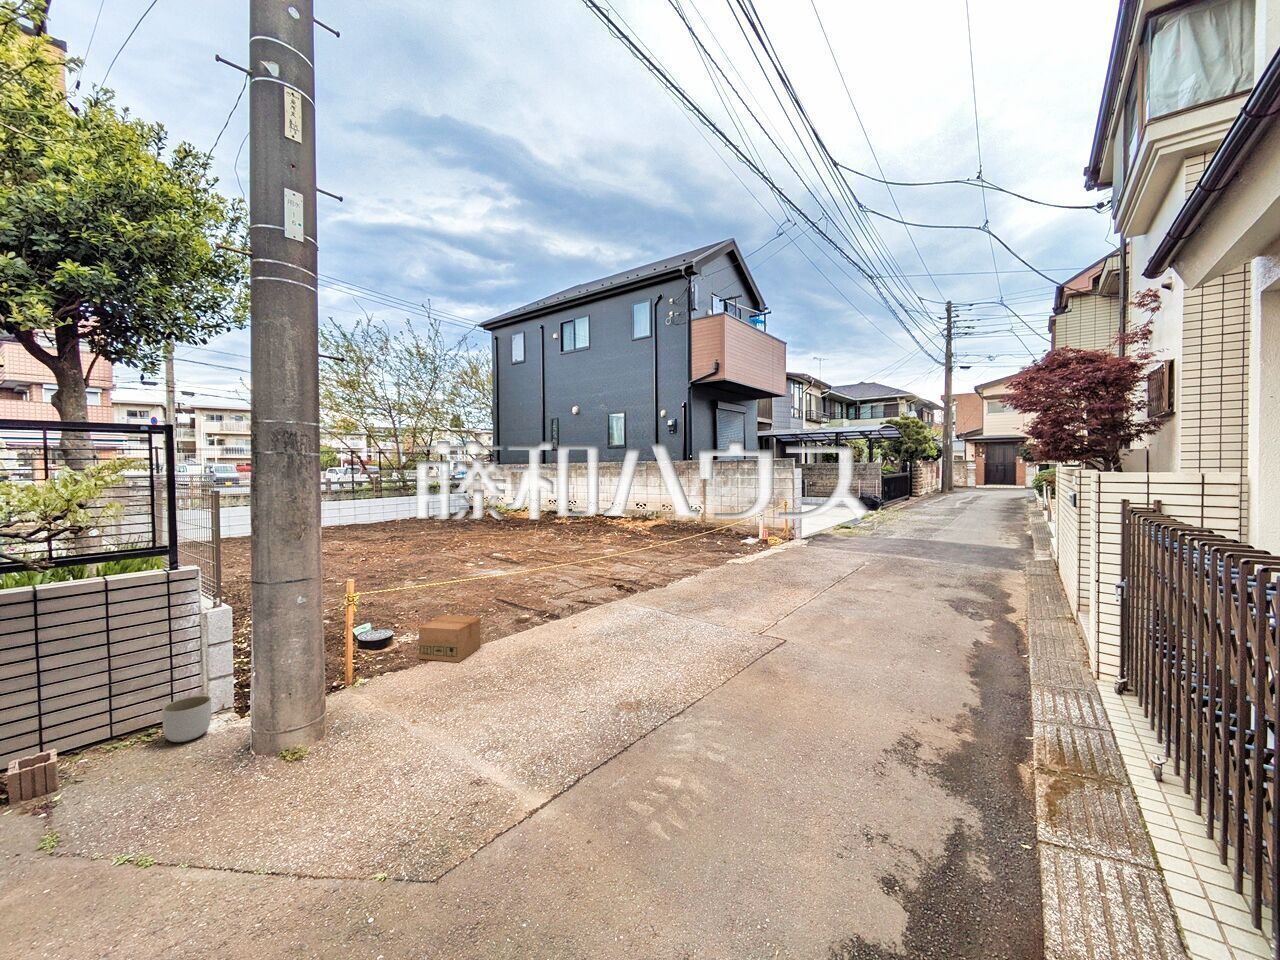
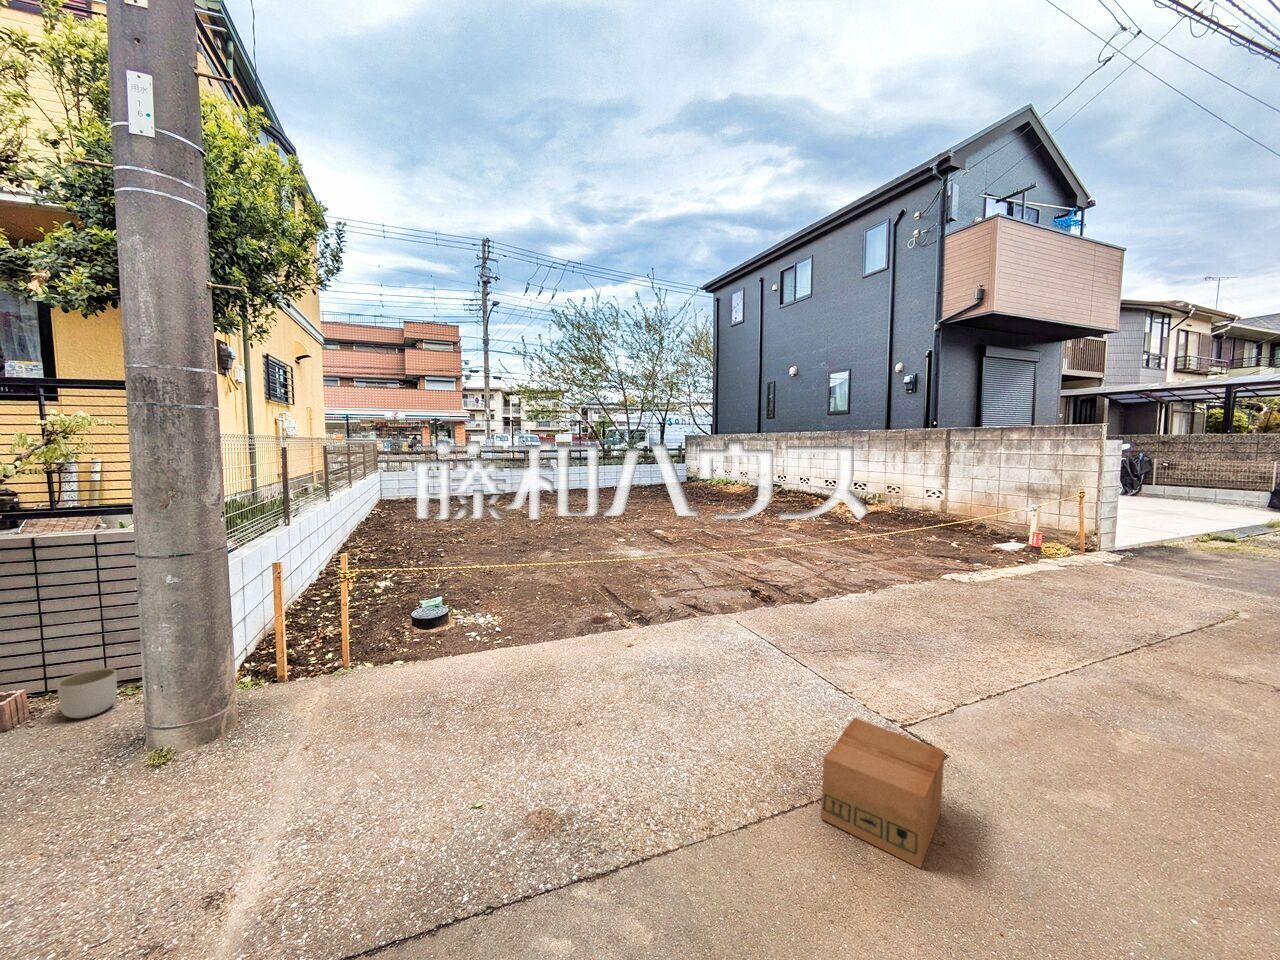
cardboard box: present [419,614,480,662] -> present [821,718,944,868]

